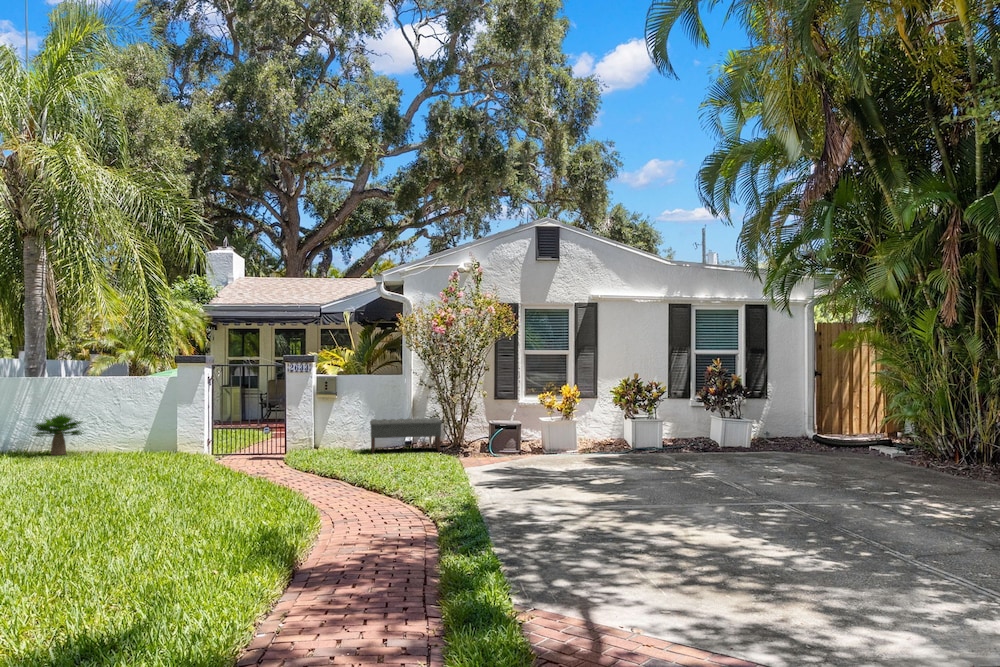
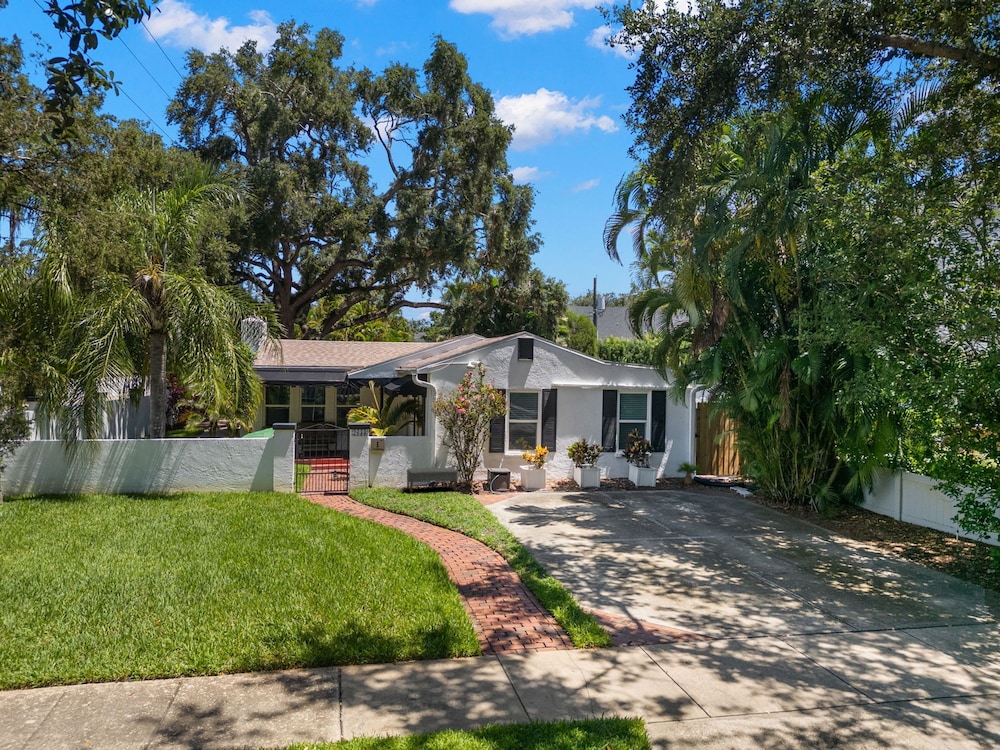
potted plant: present [34,414,82,455] -> present [677,462,700,484]

